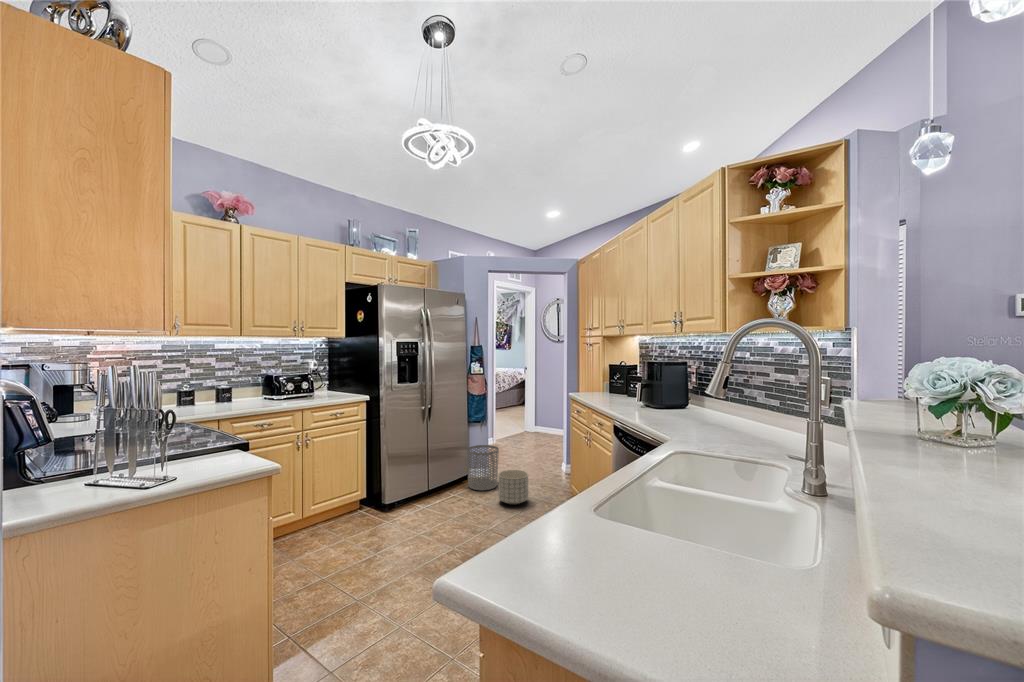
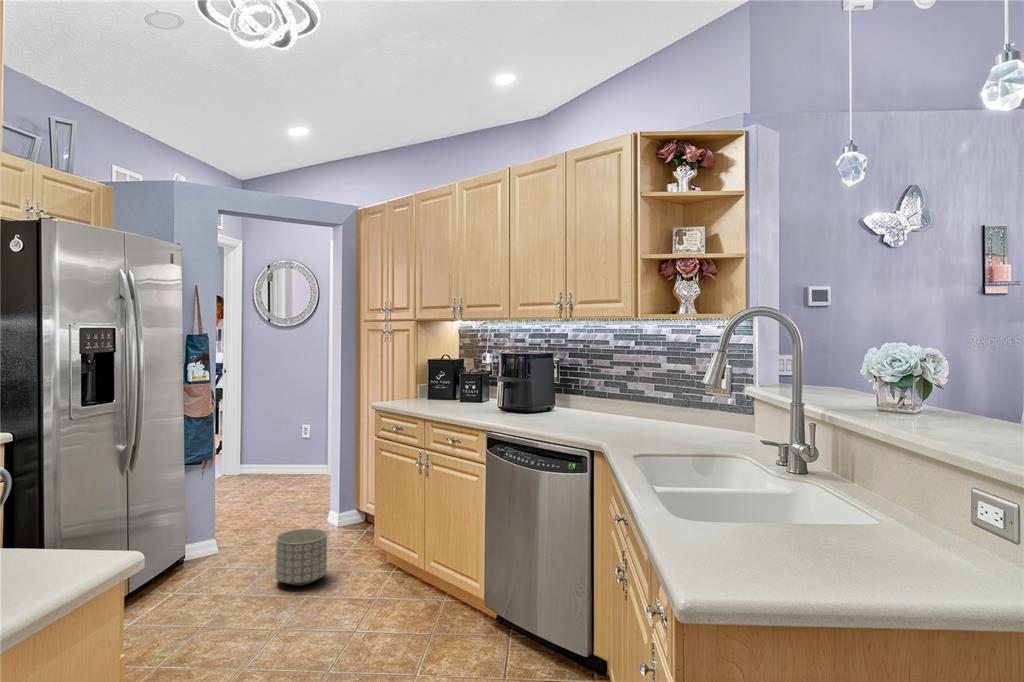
waste bin: present [467,445,499,490] -> none [194,499,254,578]

